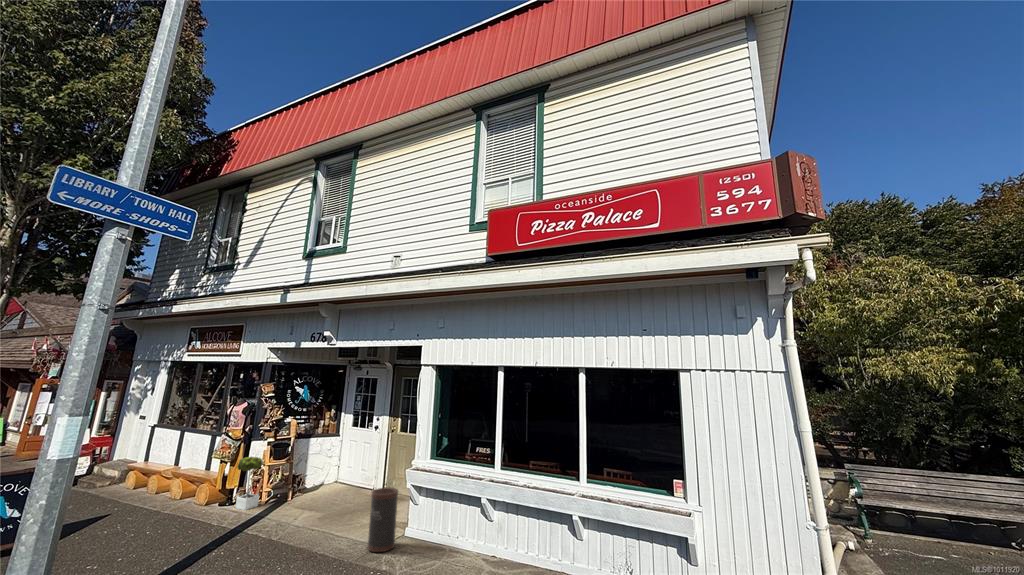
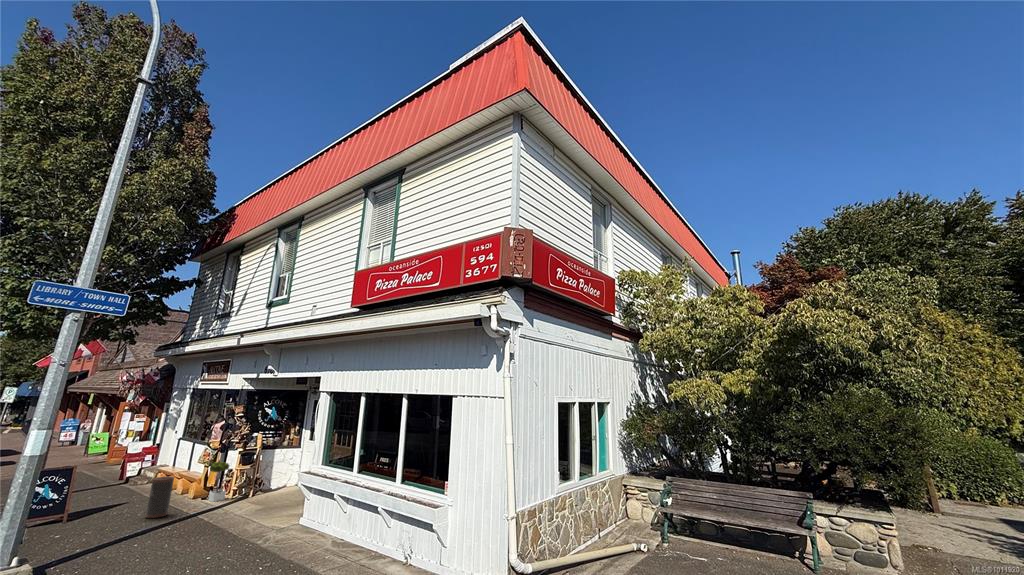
trash can: present [367,488,398,552] -> present [145,476,174,518]

